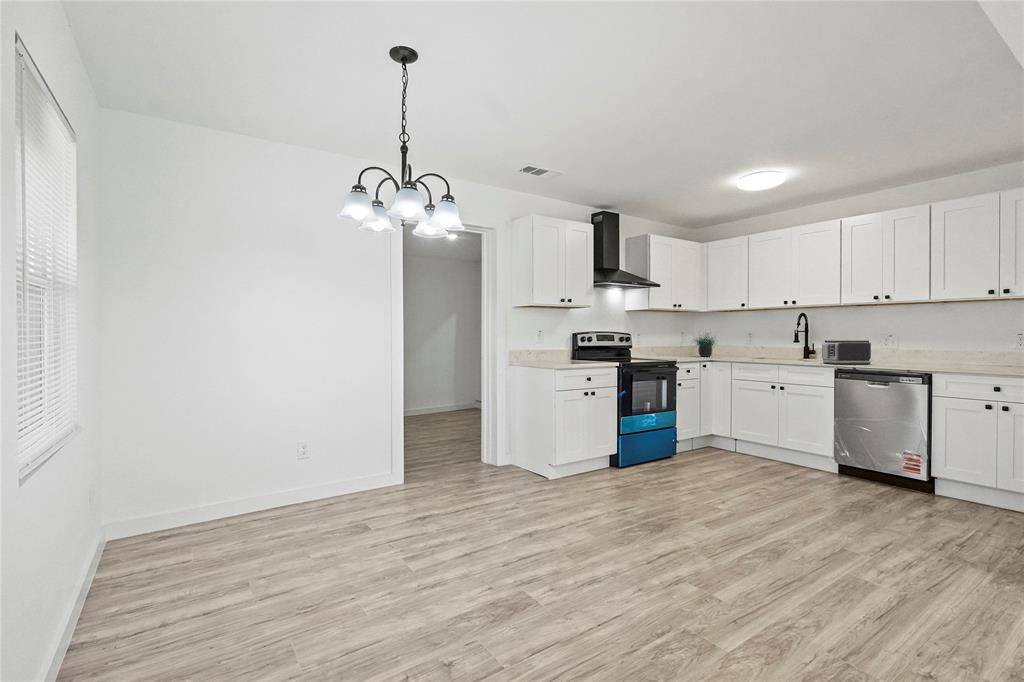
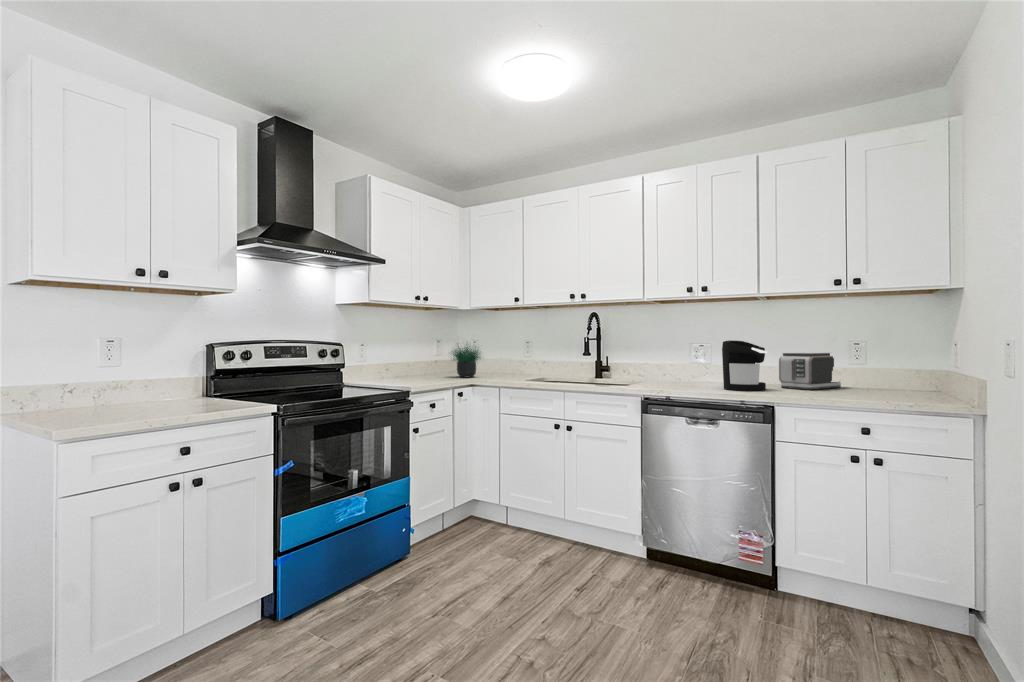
coffee maker: none [900,332,938,366] -> present [722,340,768,391]
toaster: present [822,340,871,364] -> present [779,353,841,390]

